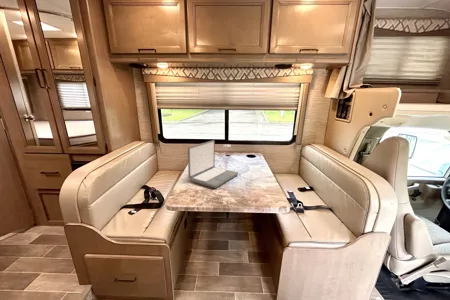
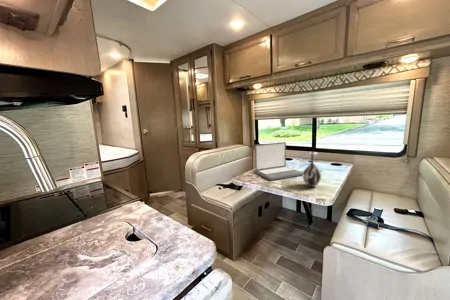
vase: none [249,153,266,188] -> present [303,151,321,187]

